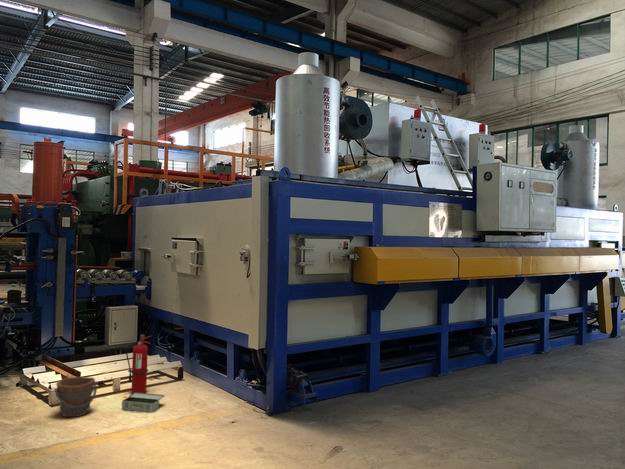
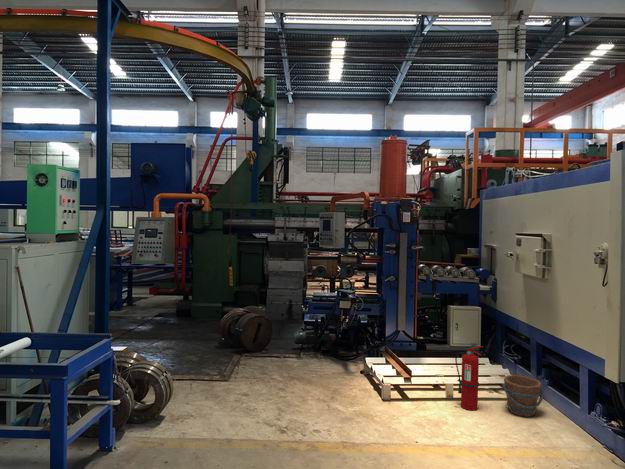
bucket: present [54,377,97,417] -> present [503,375,543,417]
toolbox: present [122,392,164,413] -> none [444,408,493,440]

